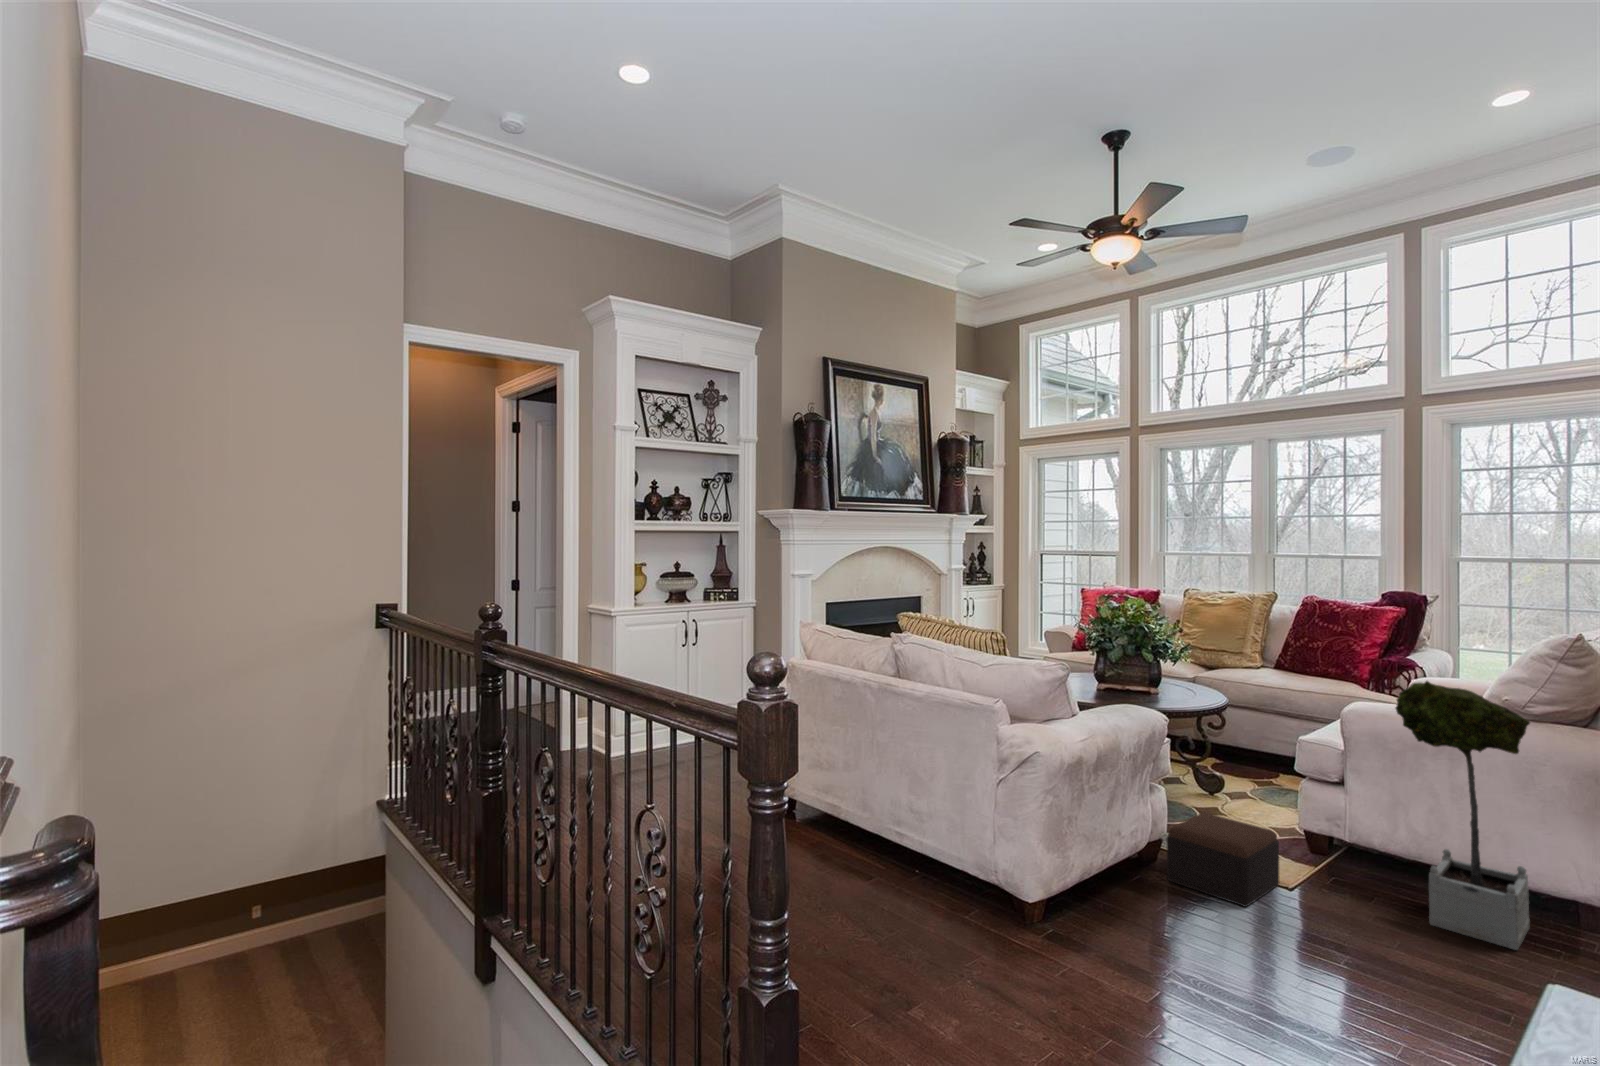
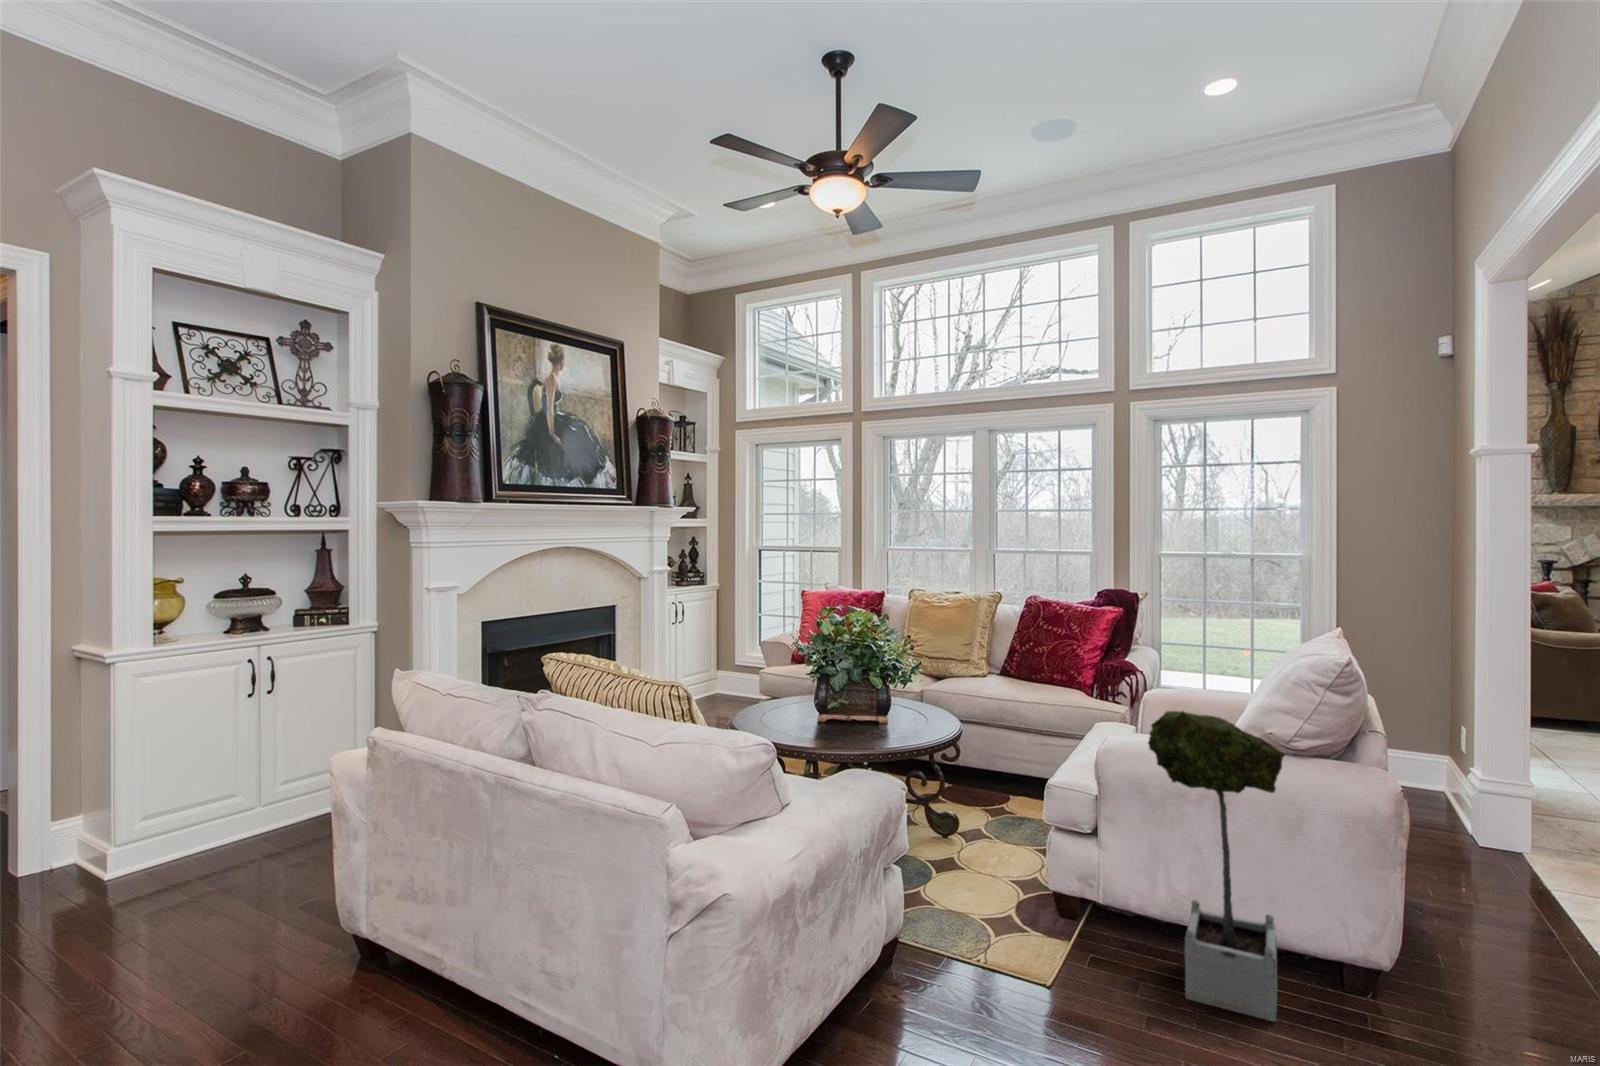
footstool: present [1166,812,1279,907] -> none [901,883,1027,1013]

